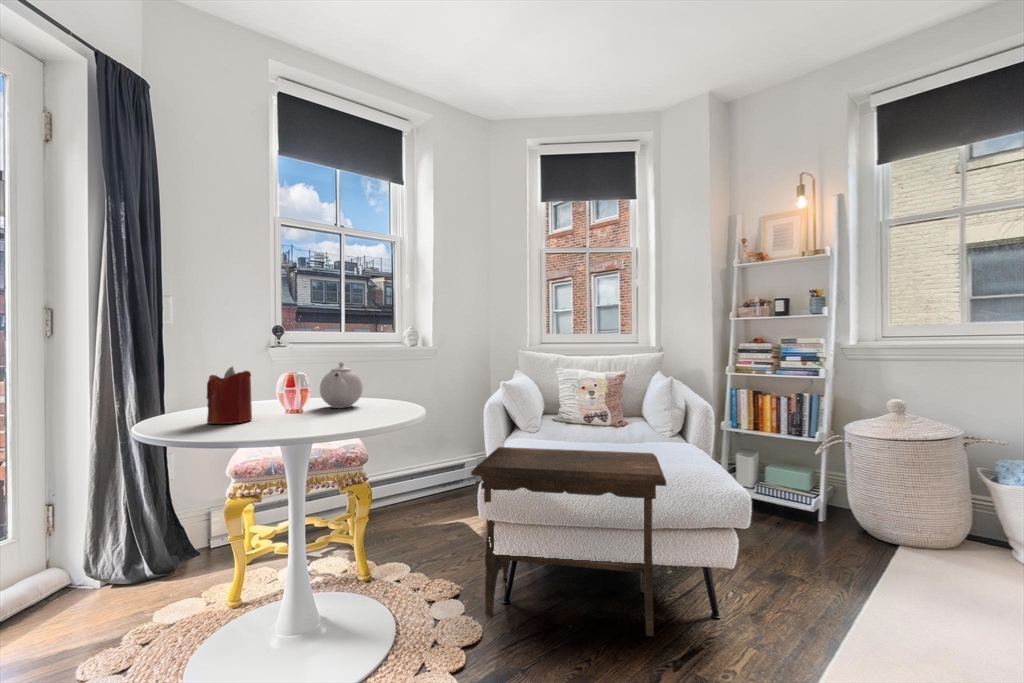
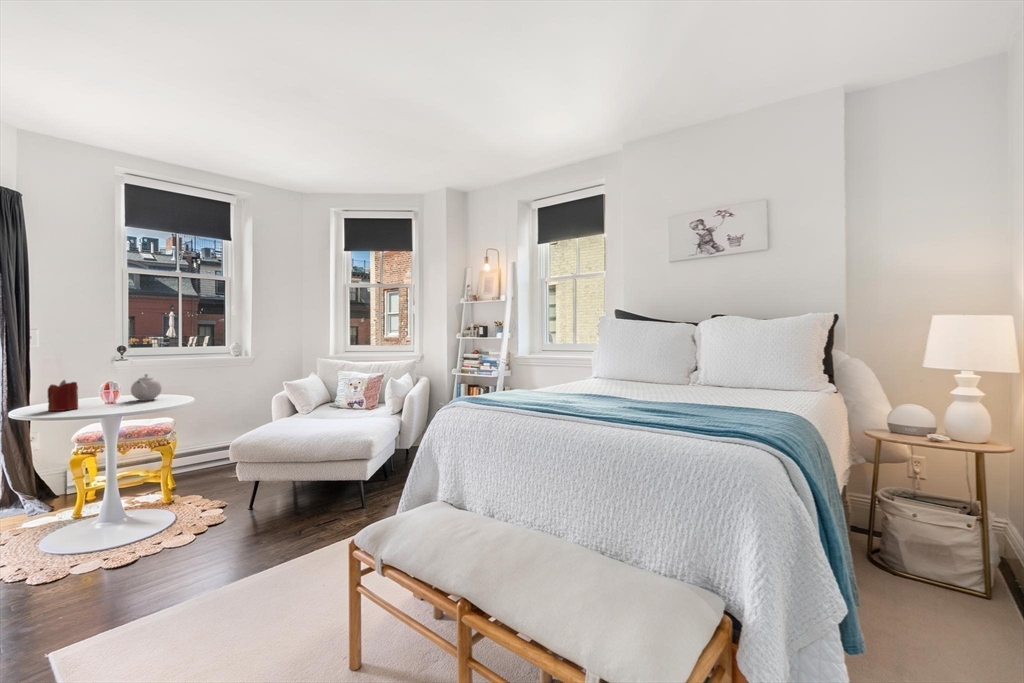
footstool: present [471,447,666,636] -> none [226,421,351,515]

